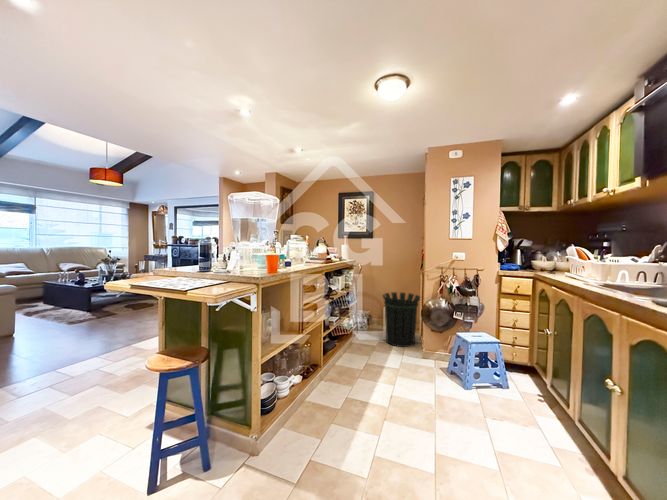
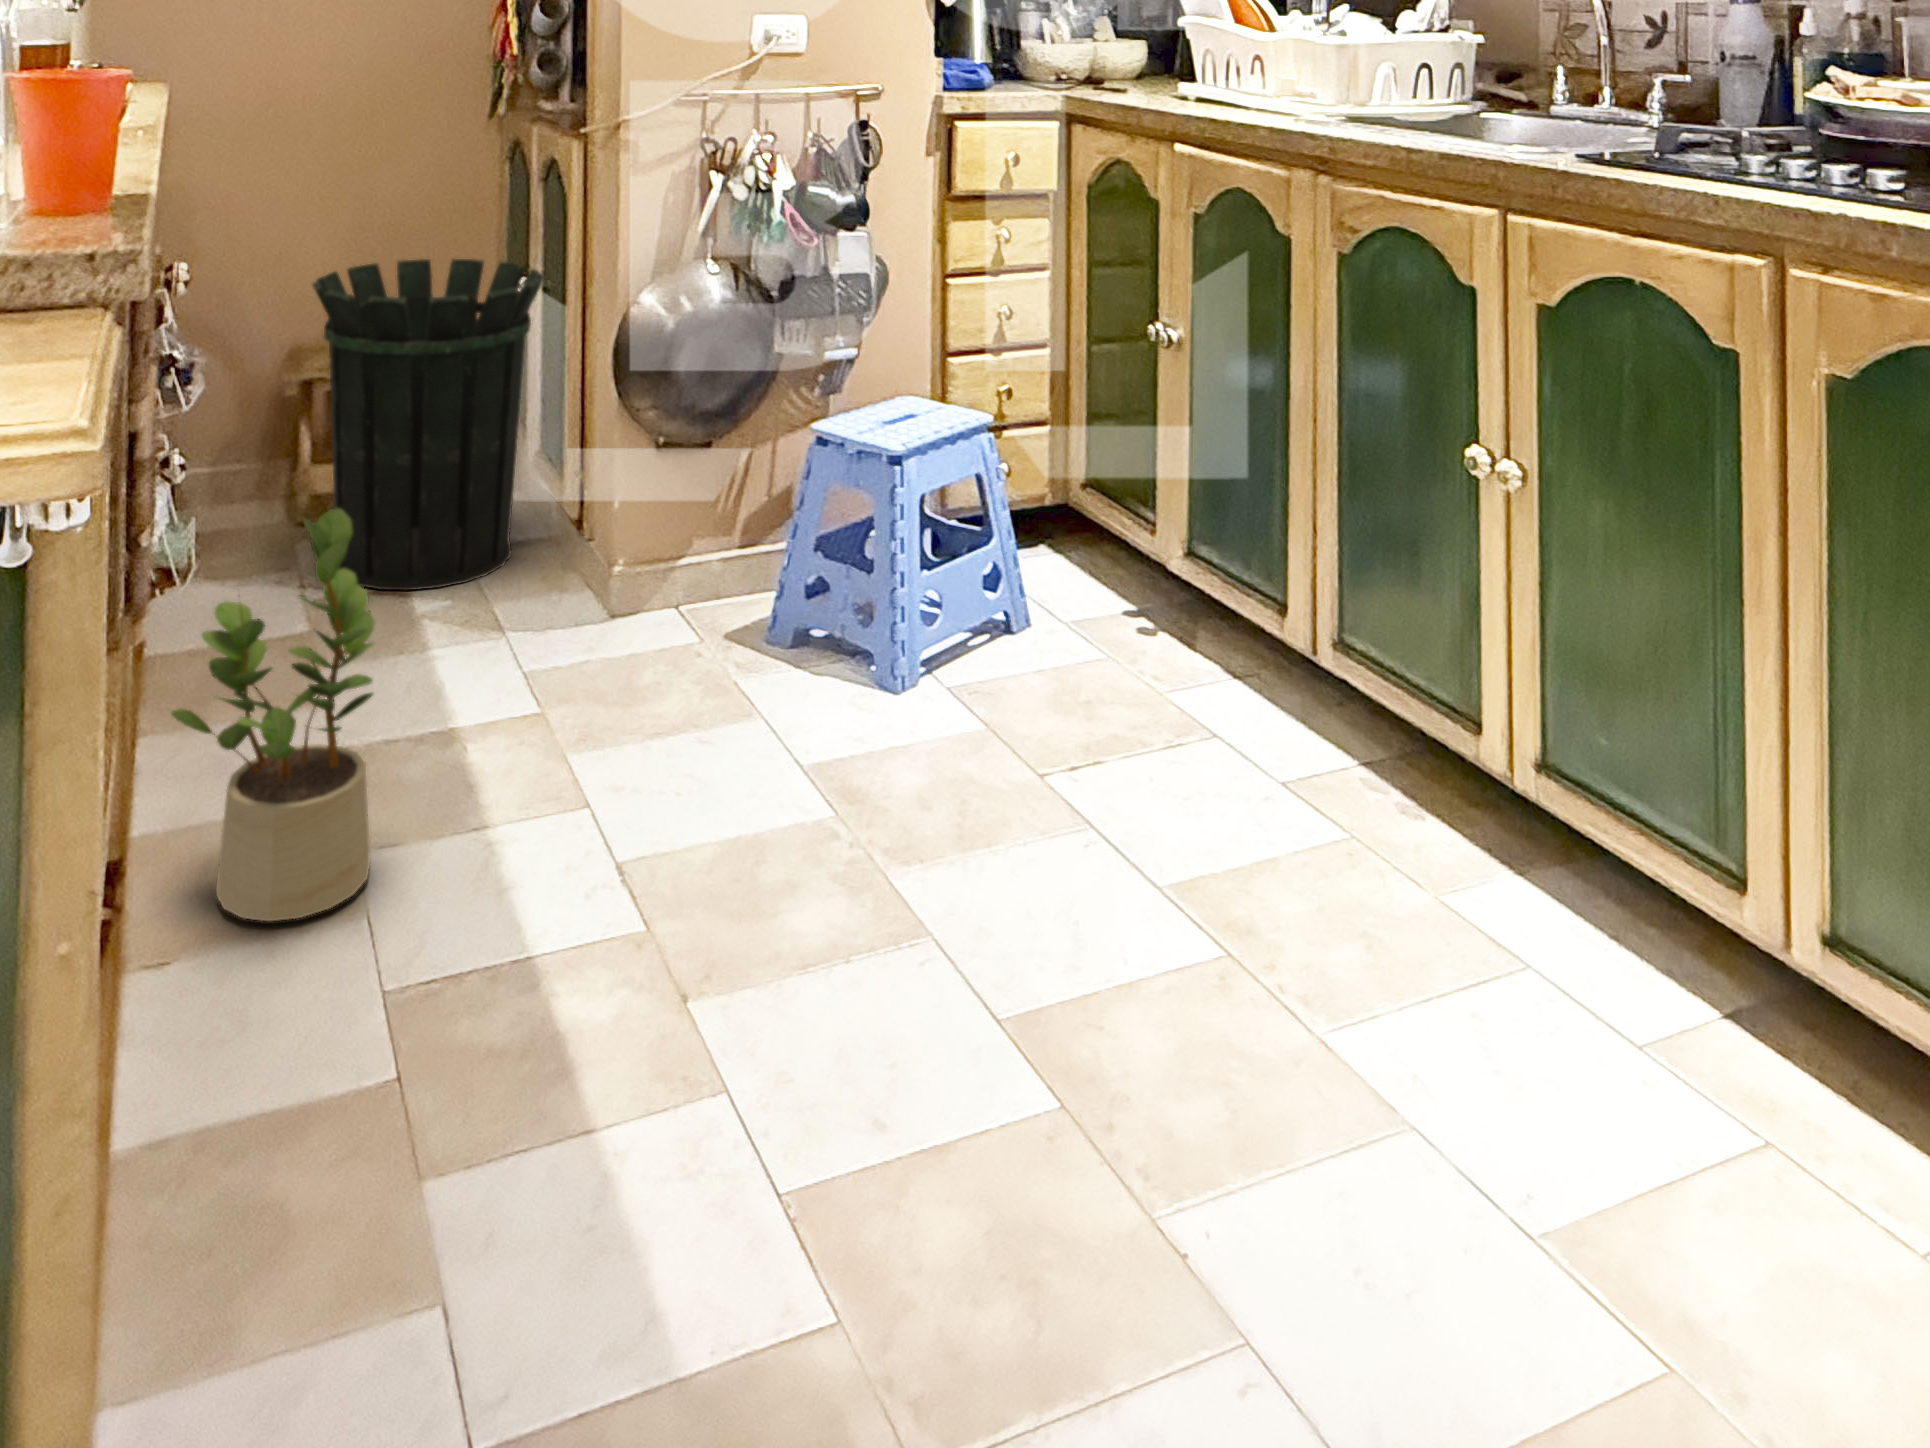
potted plant: none [332,328,361,386] -> present [171,508,375,921]

